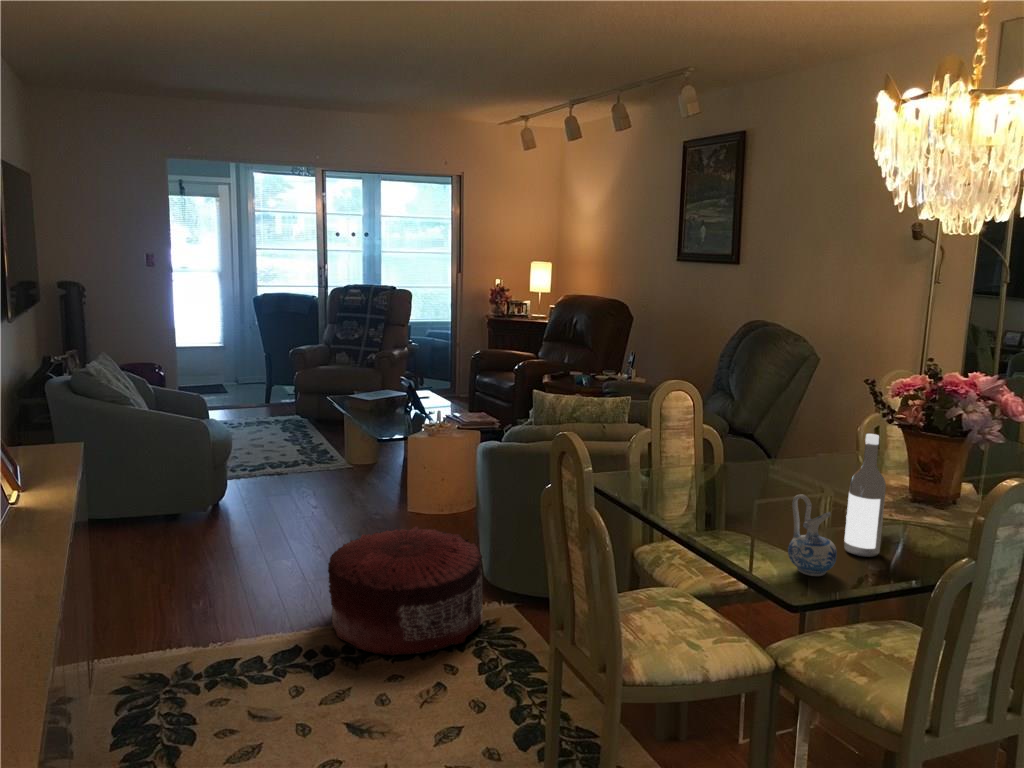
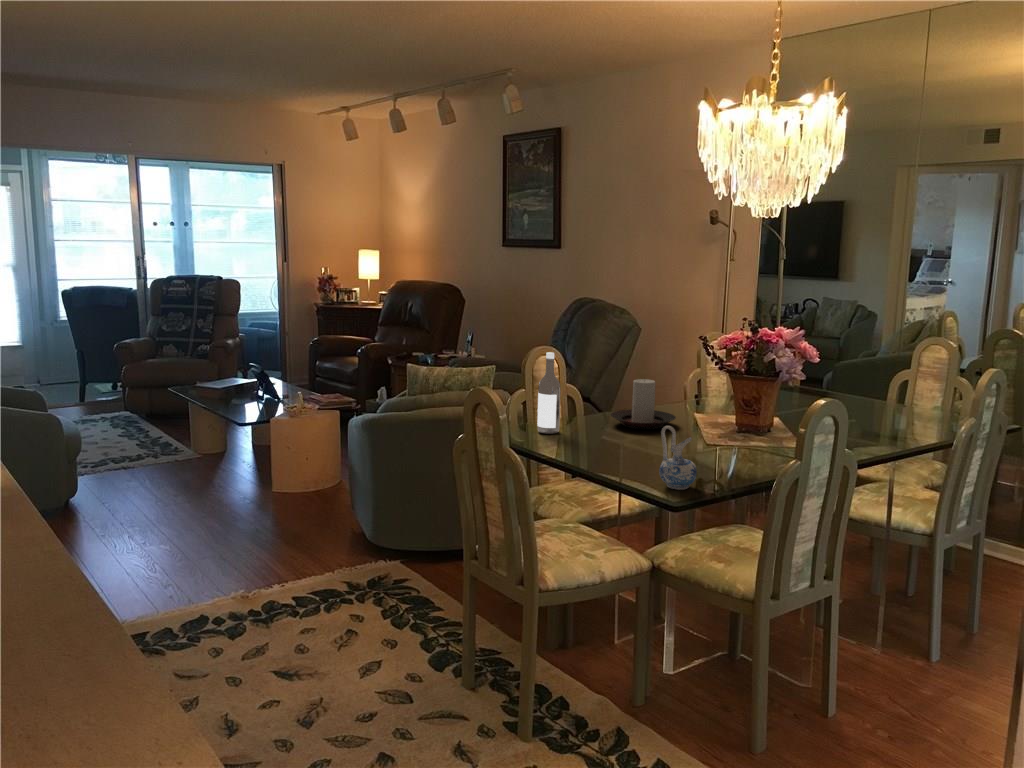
candle holder: none [753,424,834,486] -> present [611,379,676,429]
wine bottle: present [844,434,886,557] -> present [537,352,560,434]
pouf: present [328,526,483,656] -> none [226,496,376,613]

